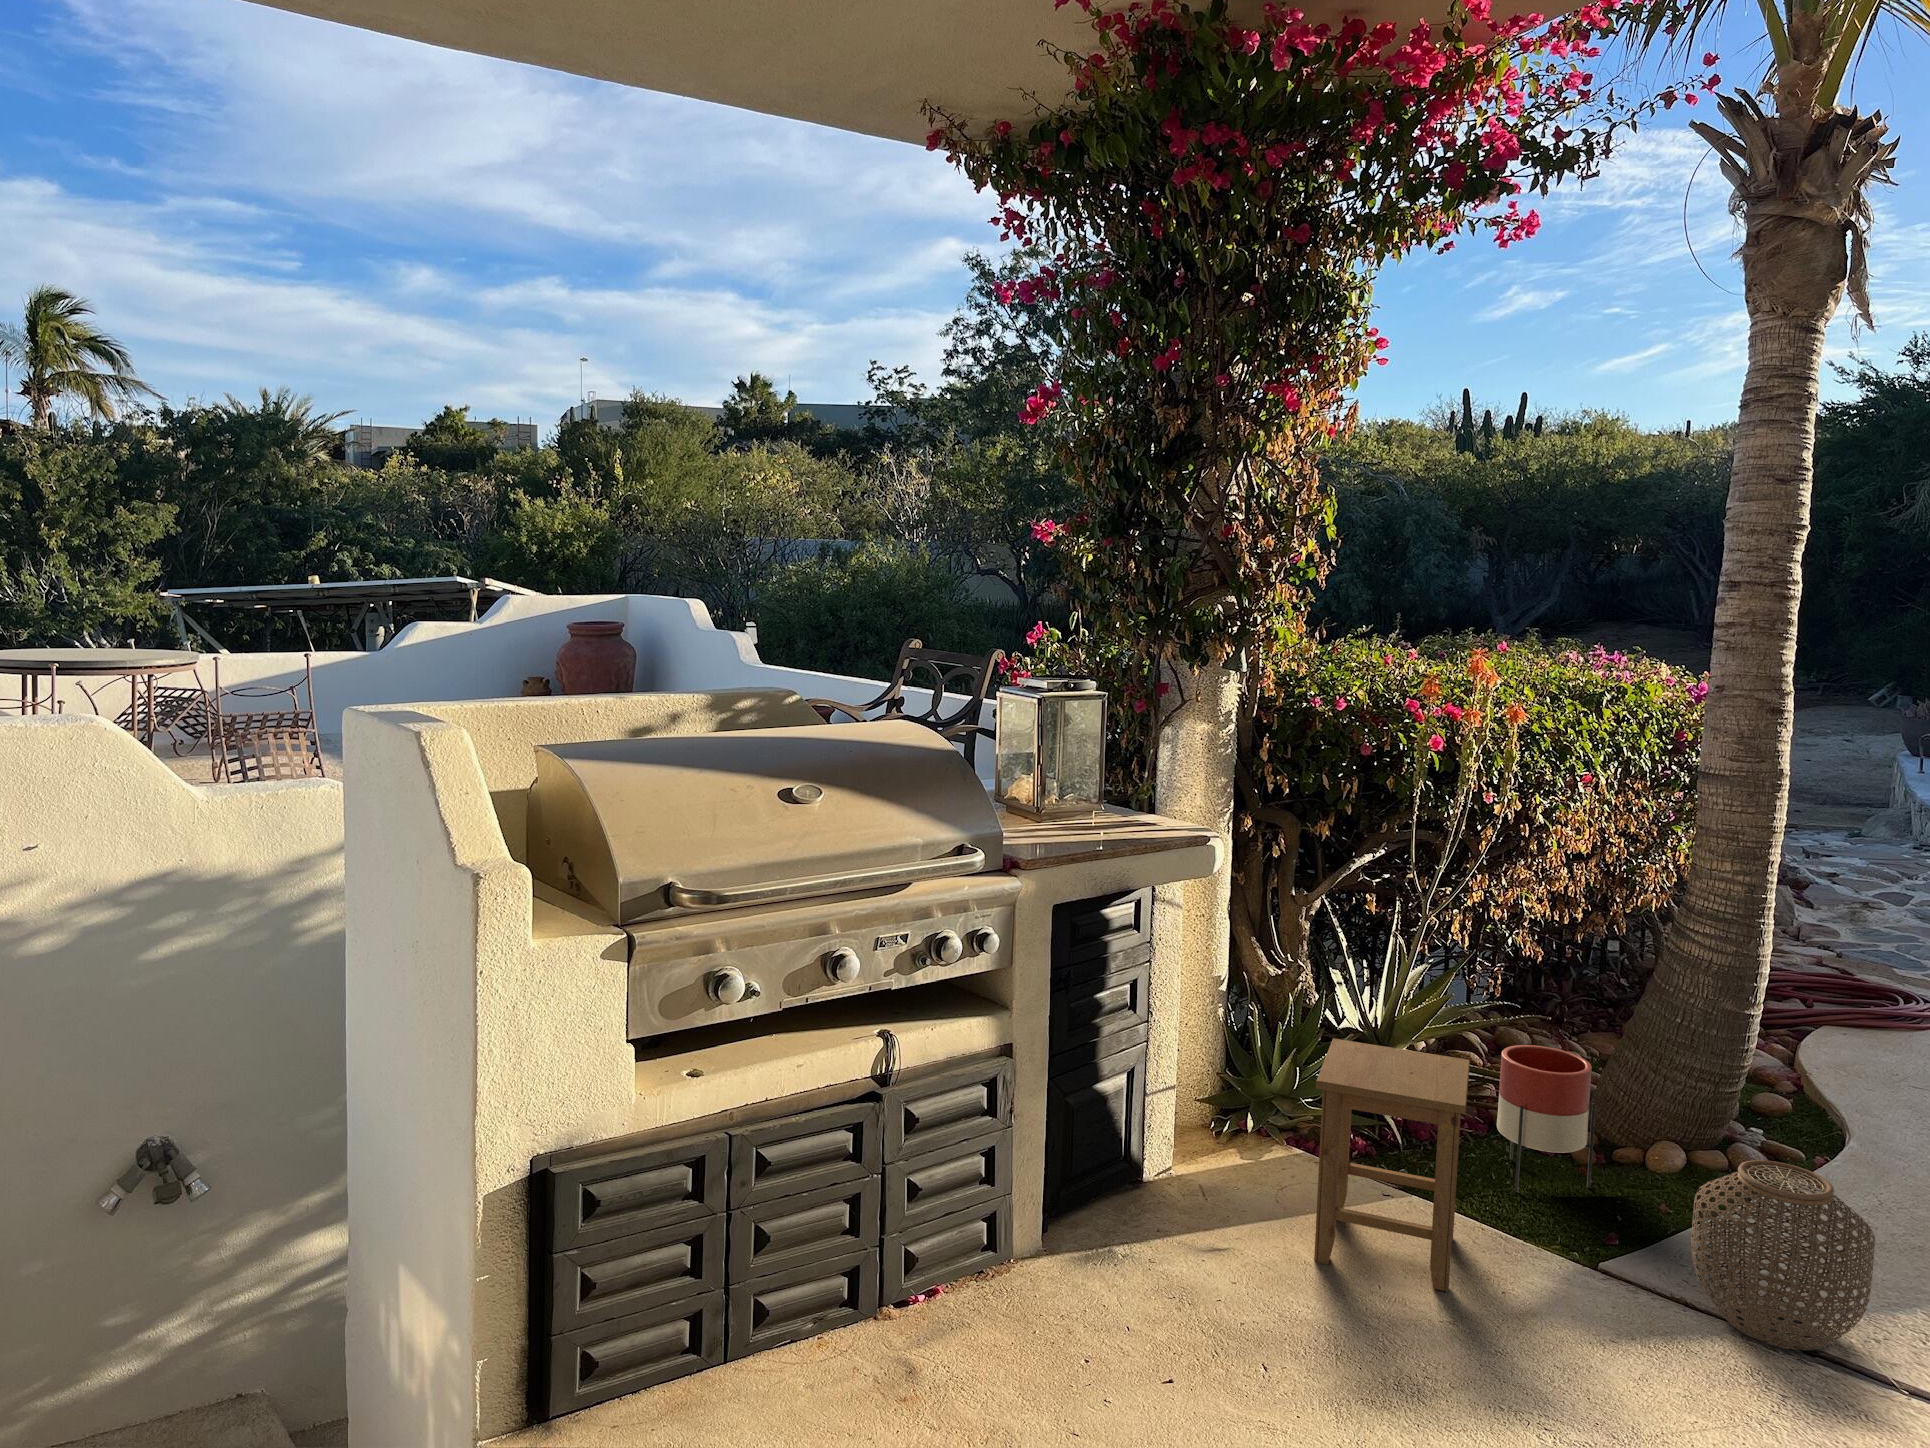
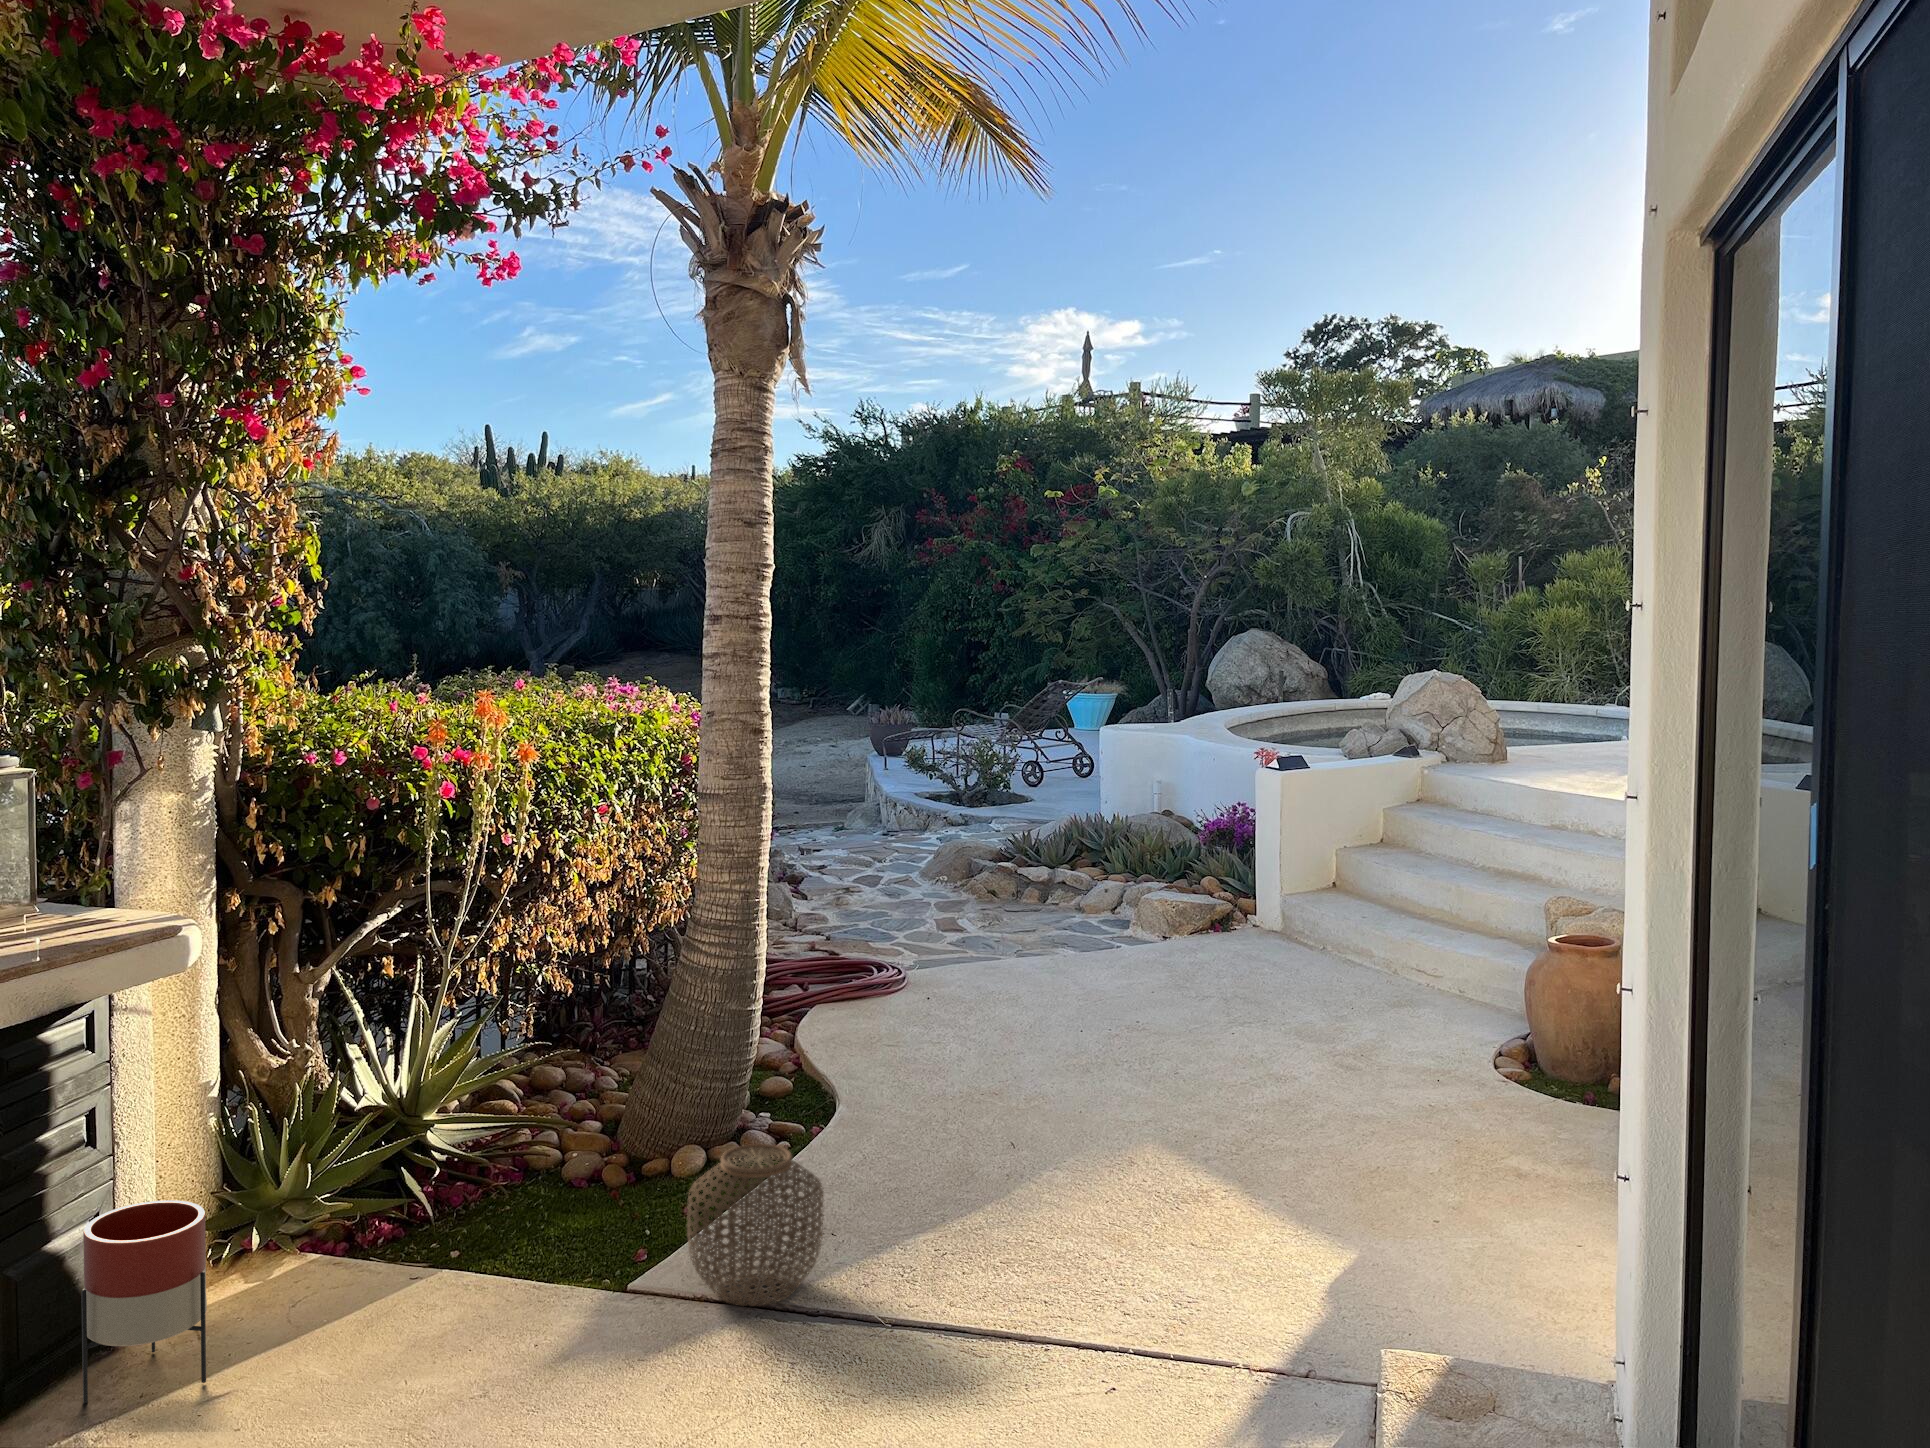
stool: present [1314,1039,1470,1292] -> none [321,1115,484,1367]
planter: present [1497,1045,1596,1192] -> present [81,1200,207,1404]

